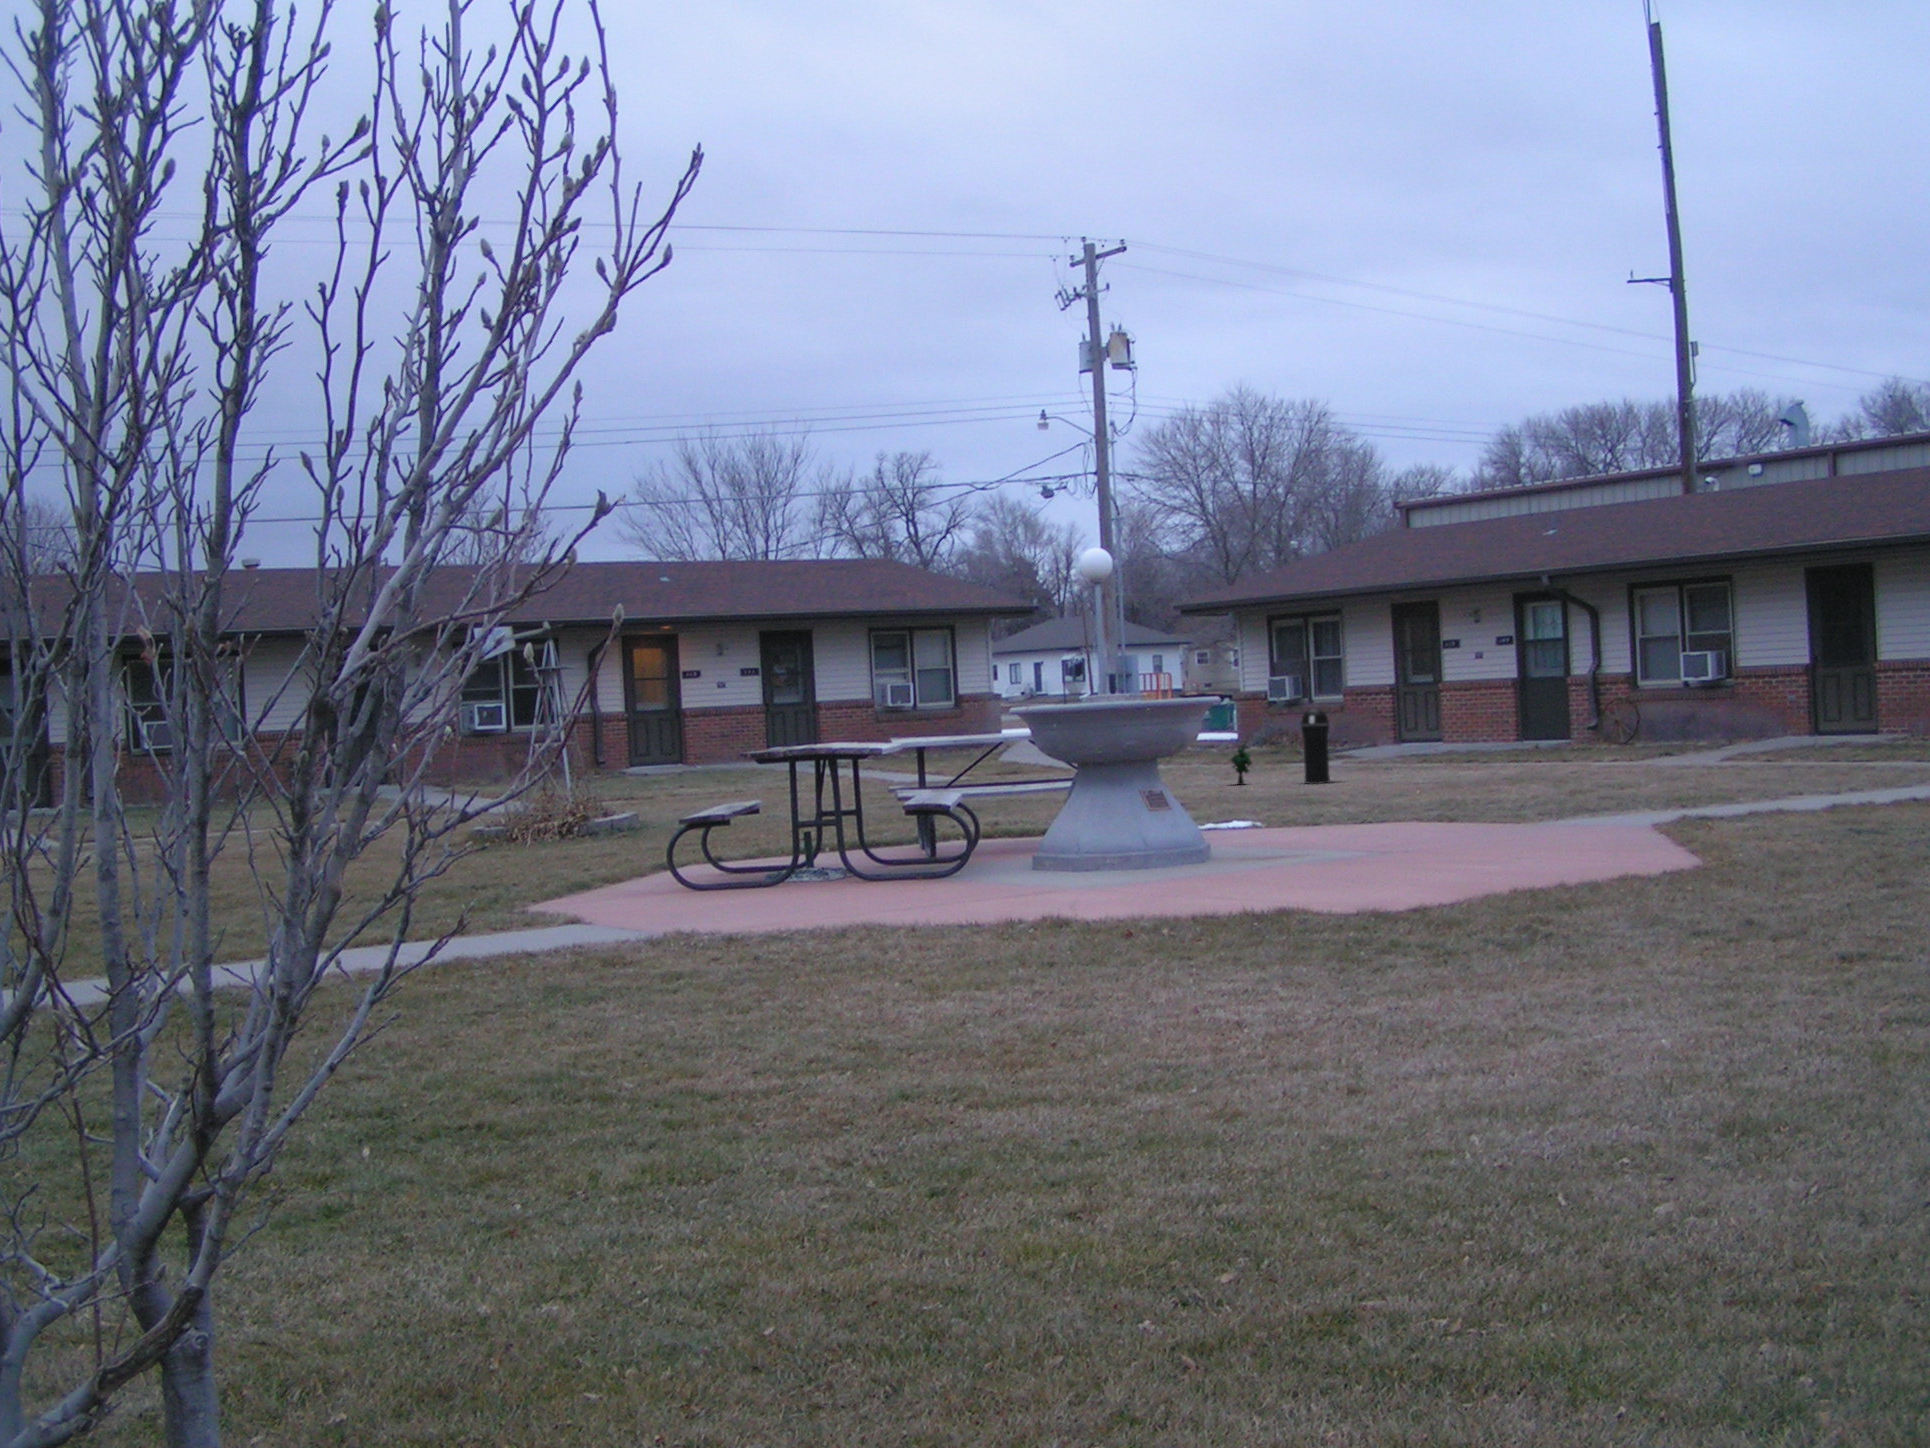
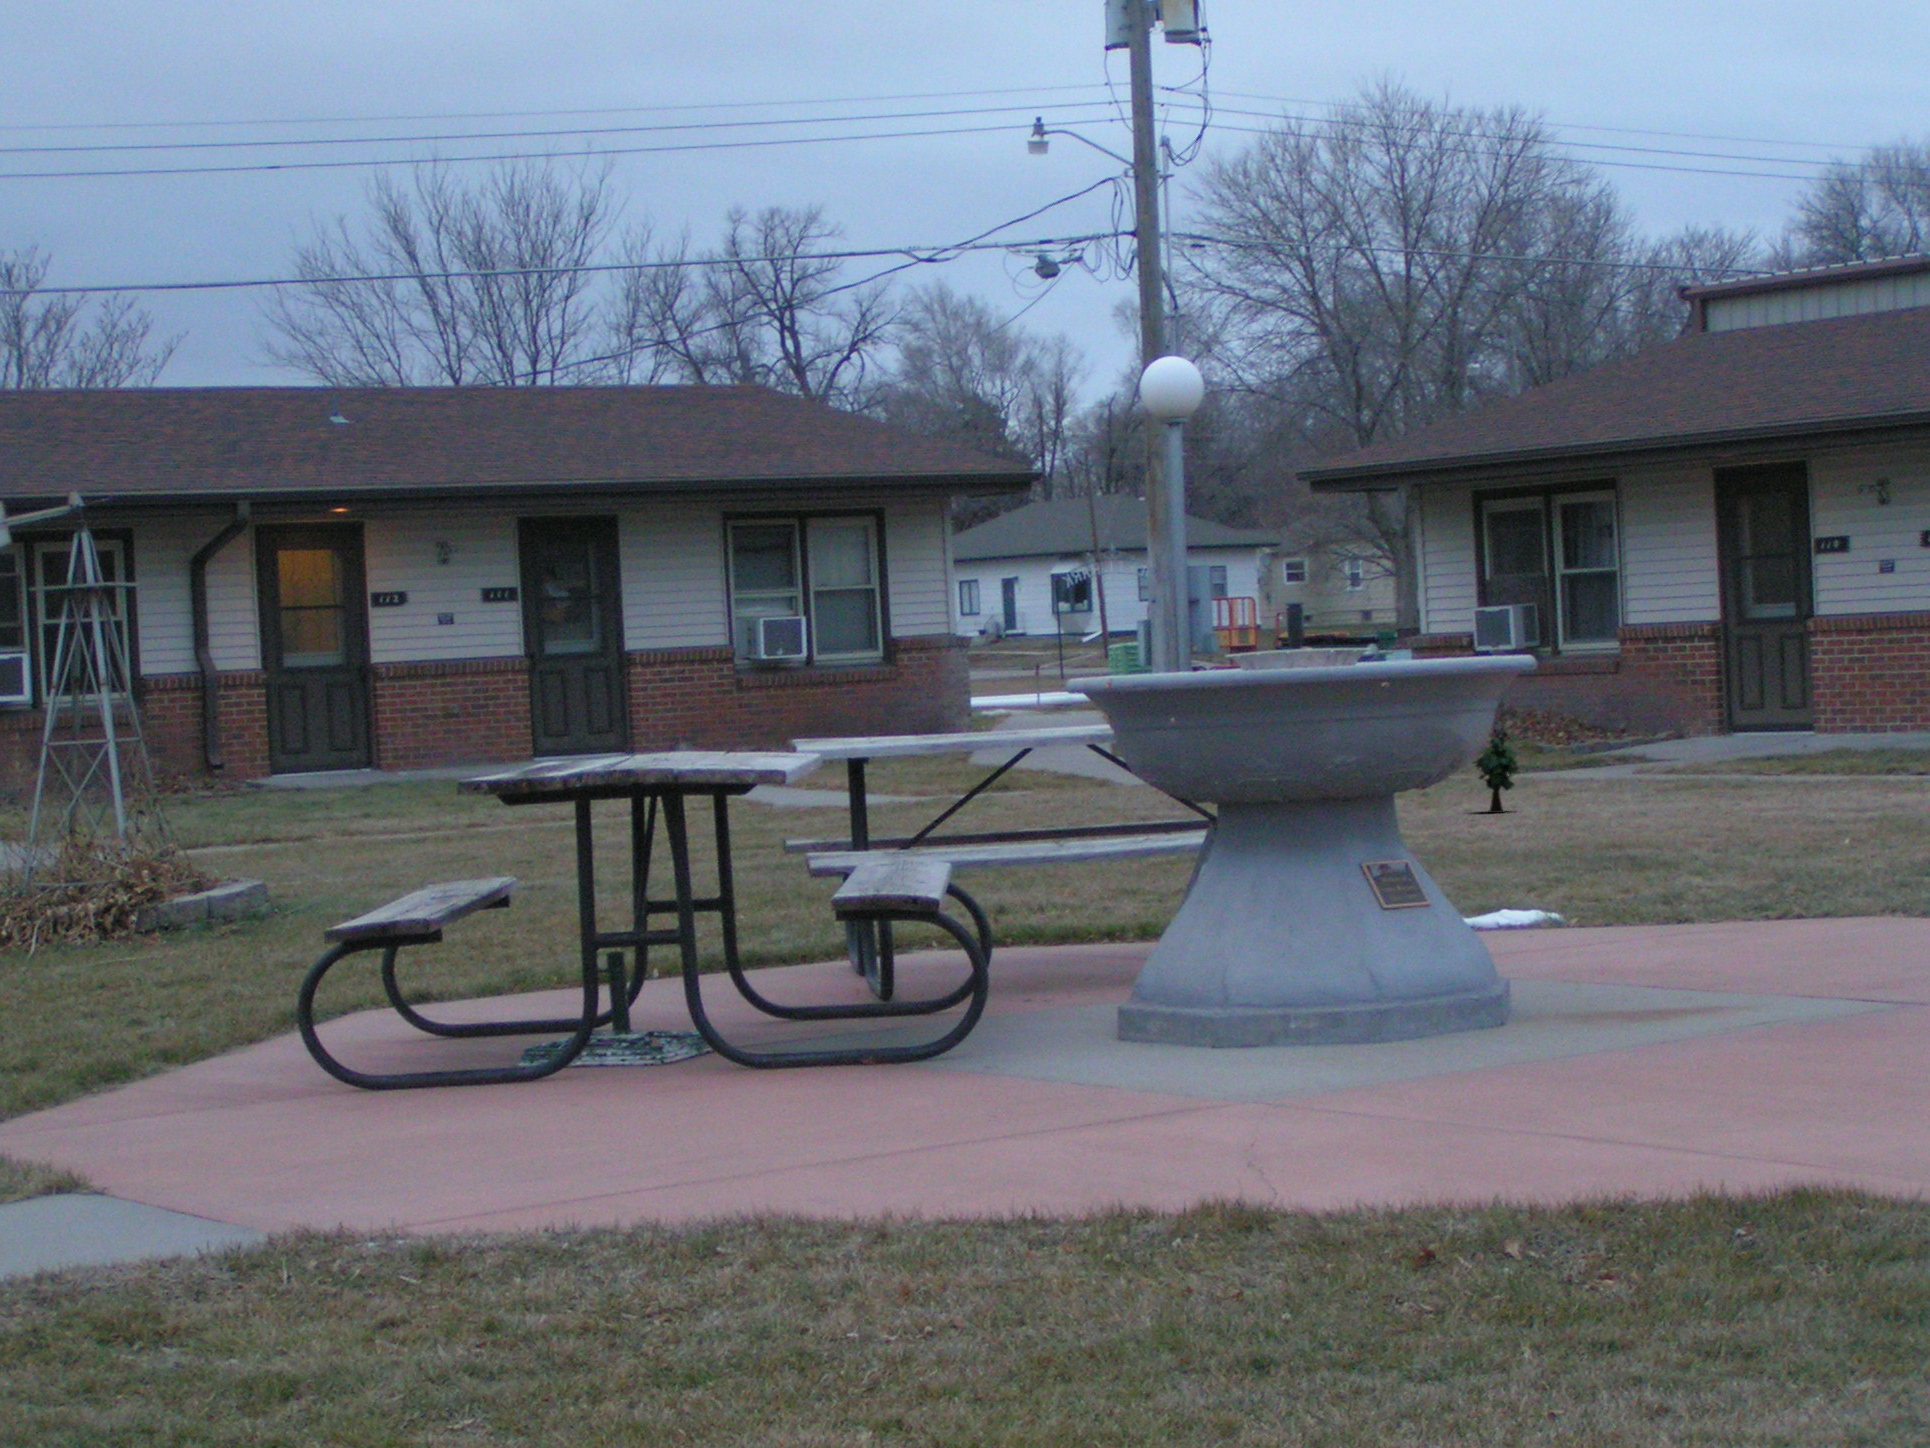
trash can: present [1301,708,1330,784] -> none [1621,660,1678,811]

